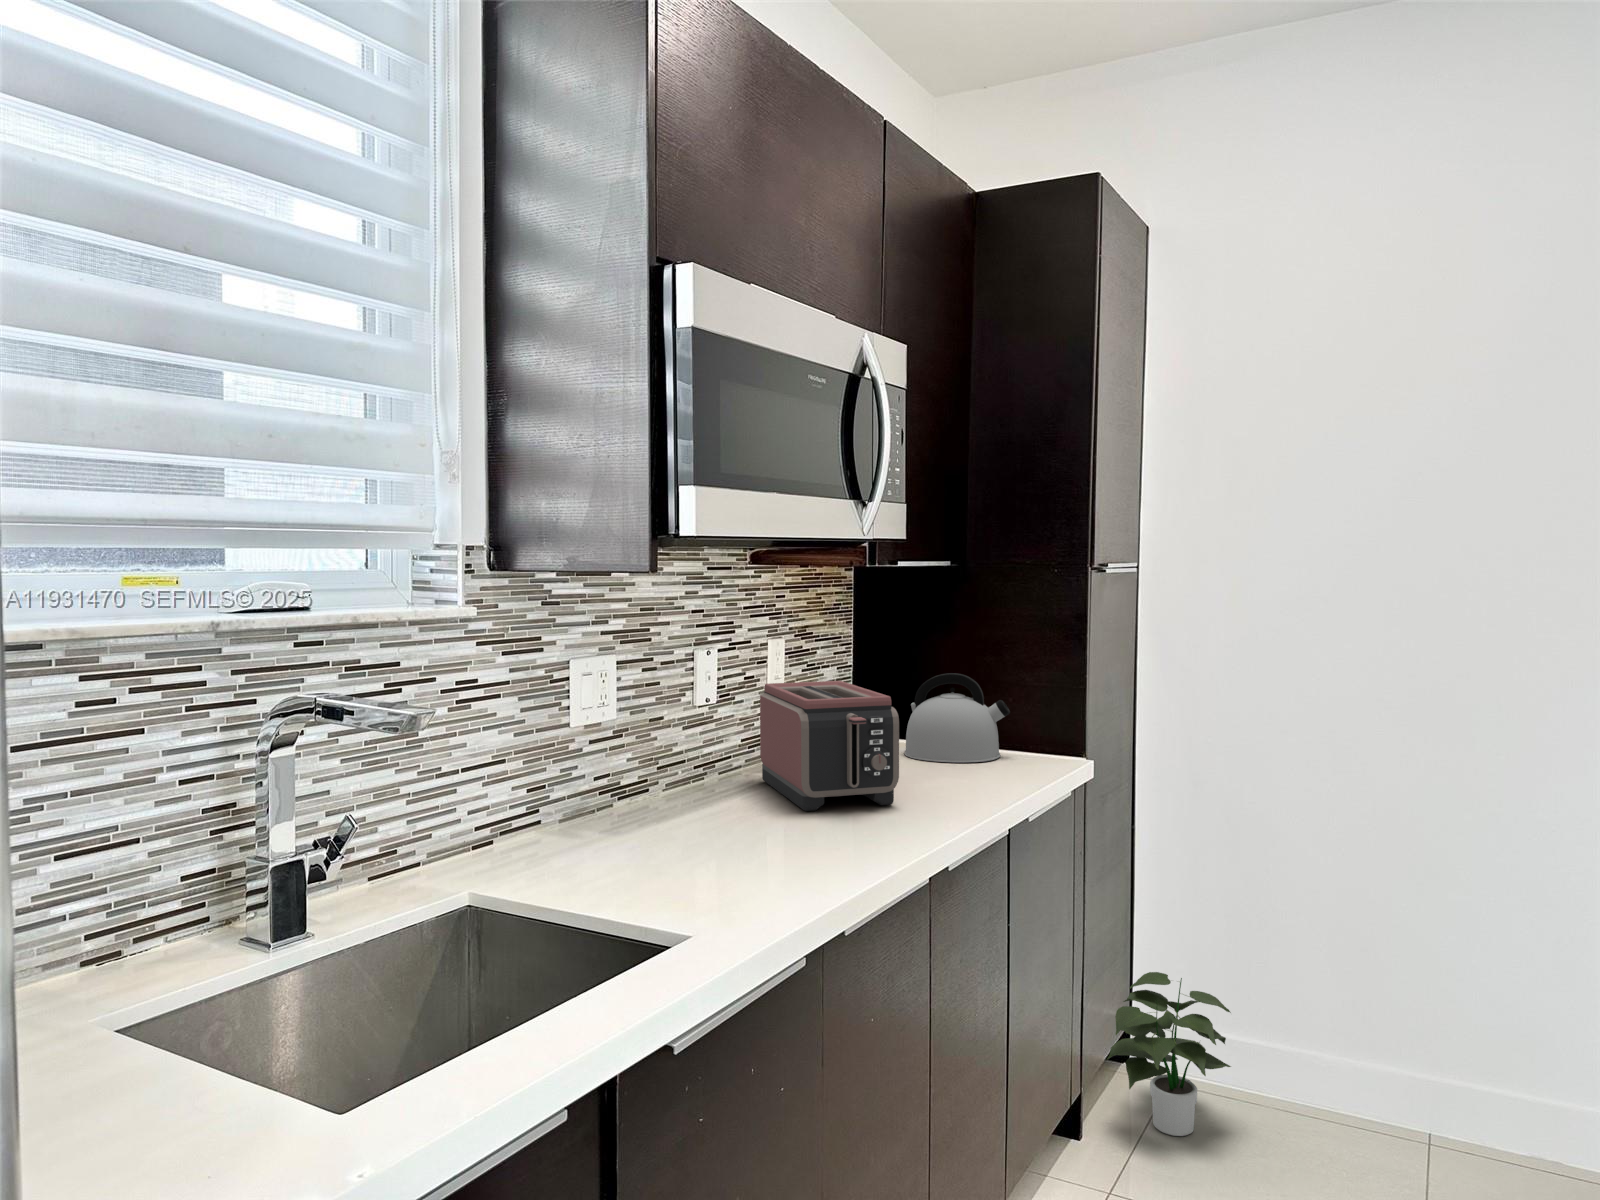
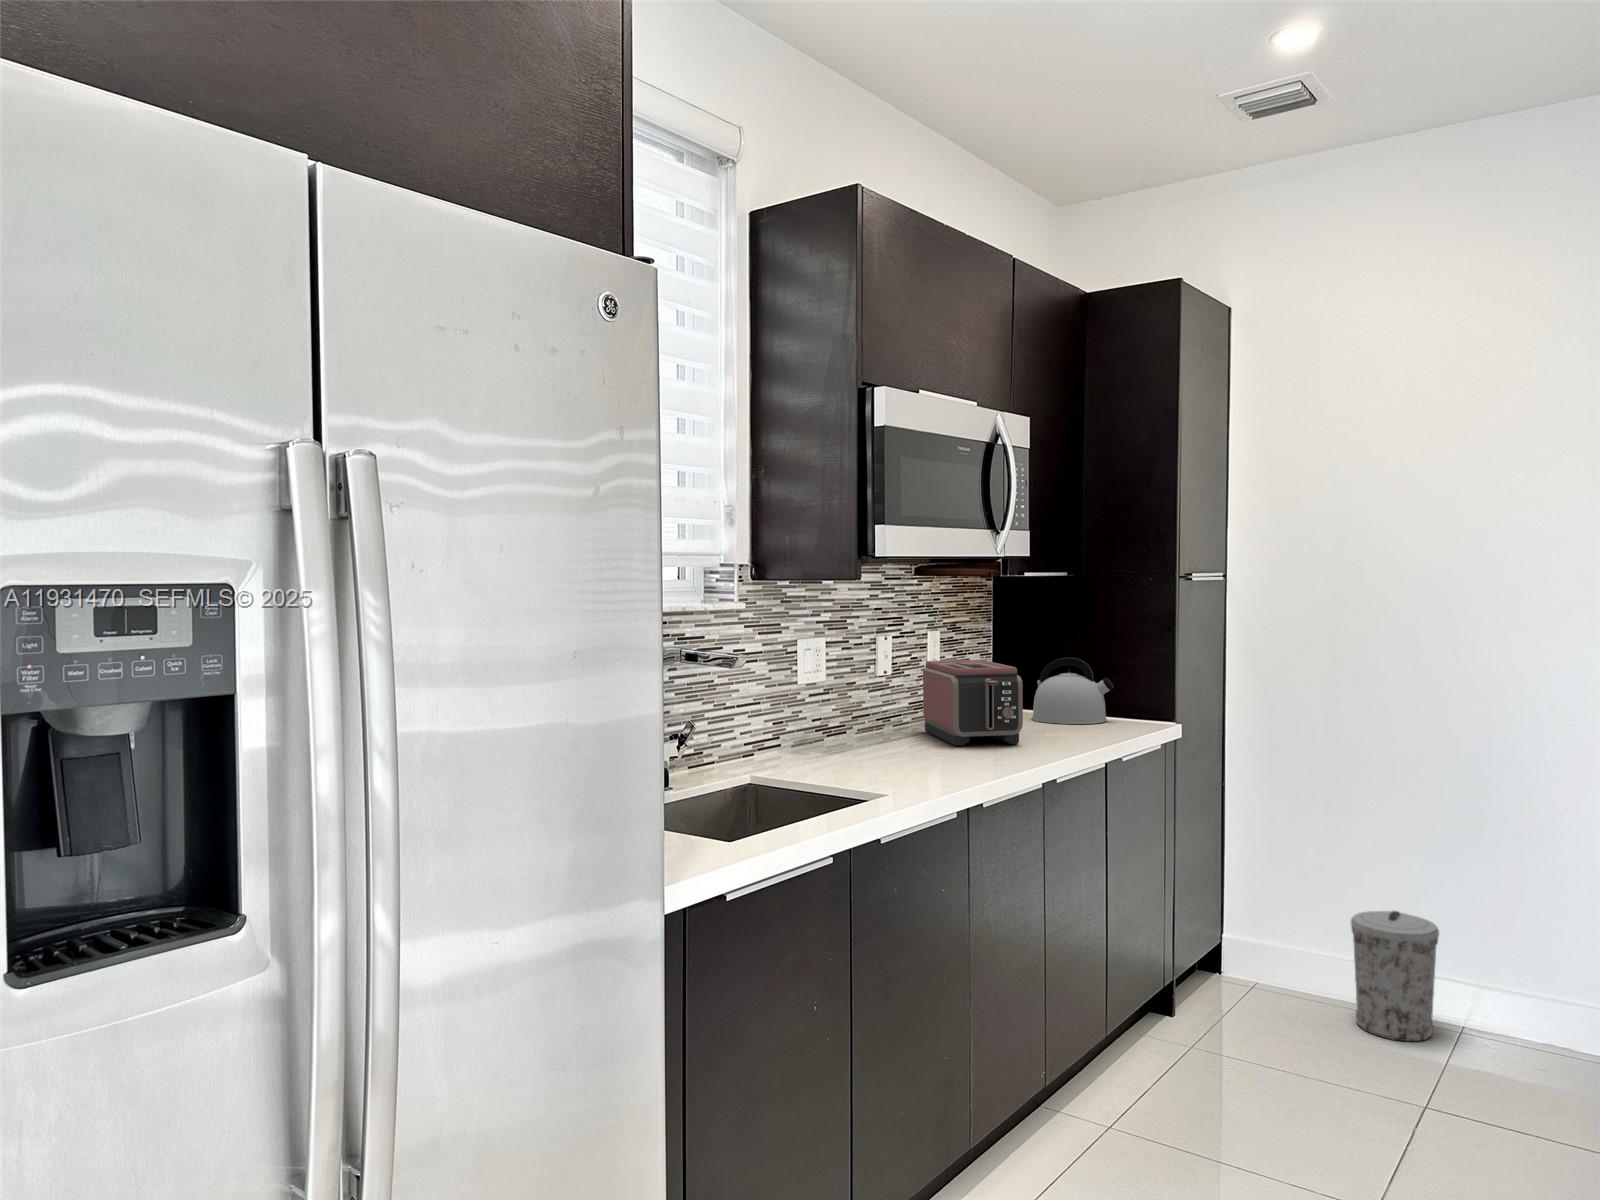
potted plant: present [1107,972,1231,1136] -> none [1194,897,1297,1021]
trash can: none [1297,986,1407,1159] -> present [1351,911,1439,1041]

